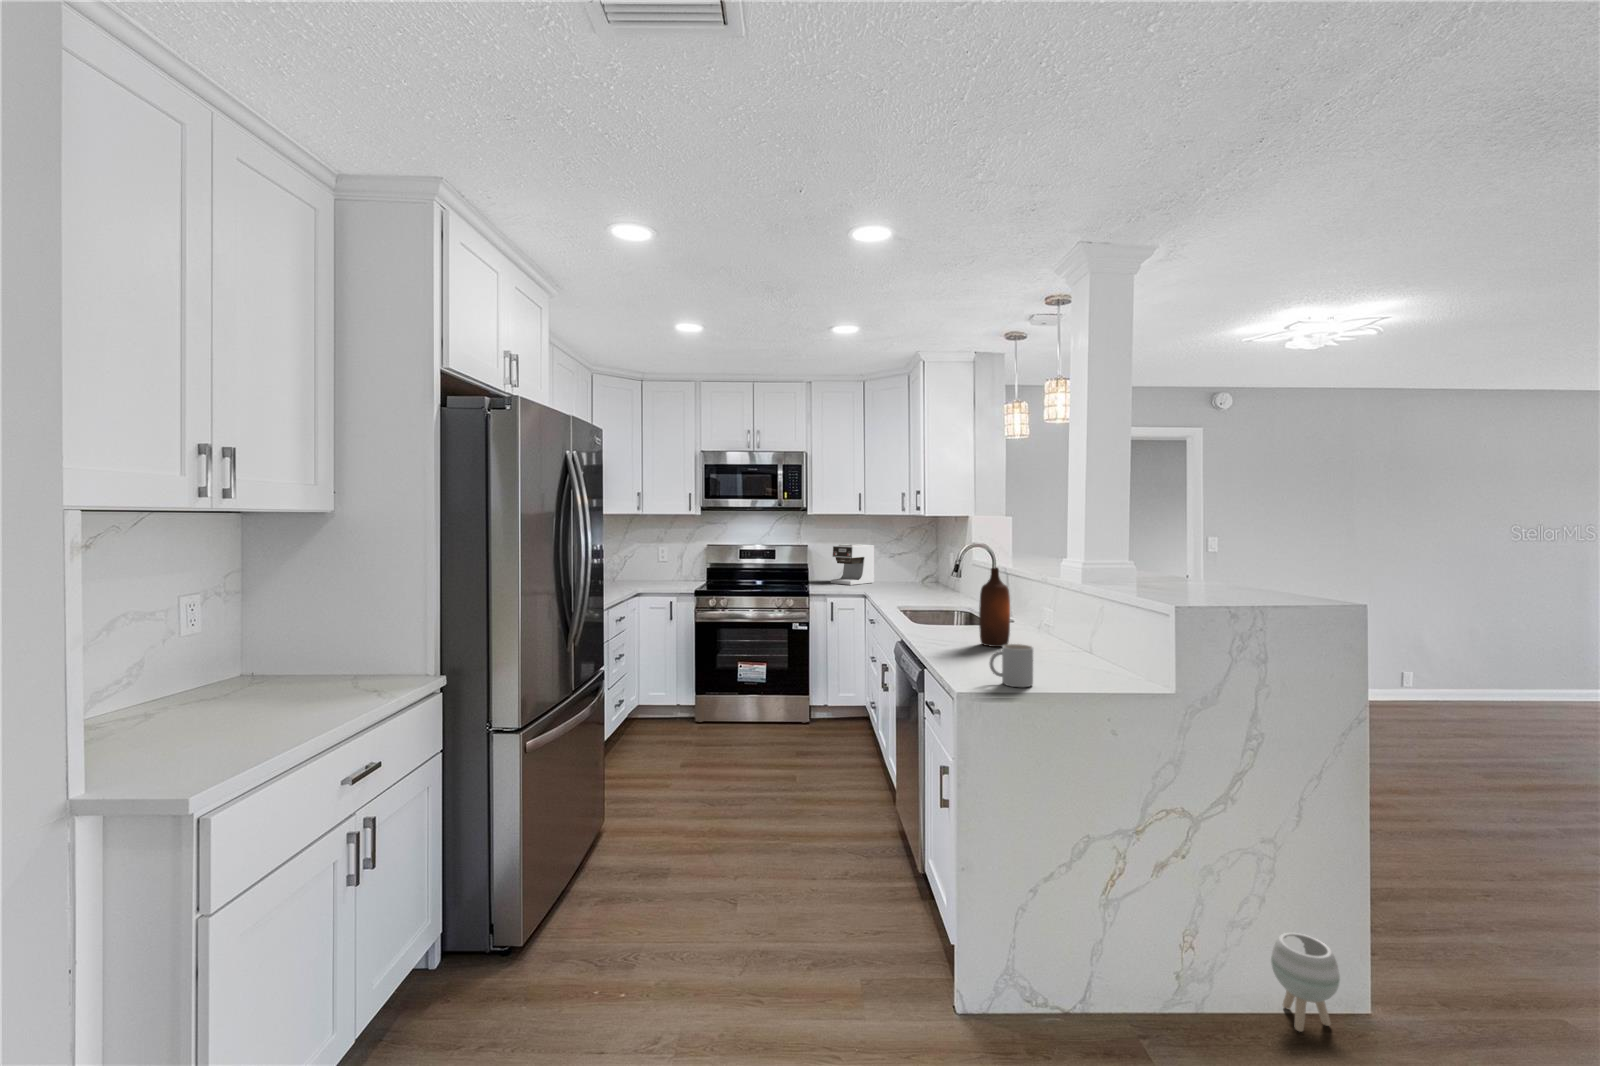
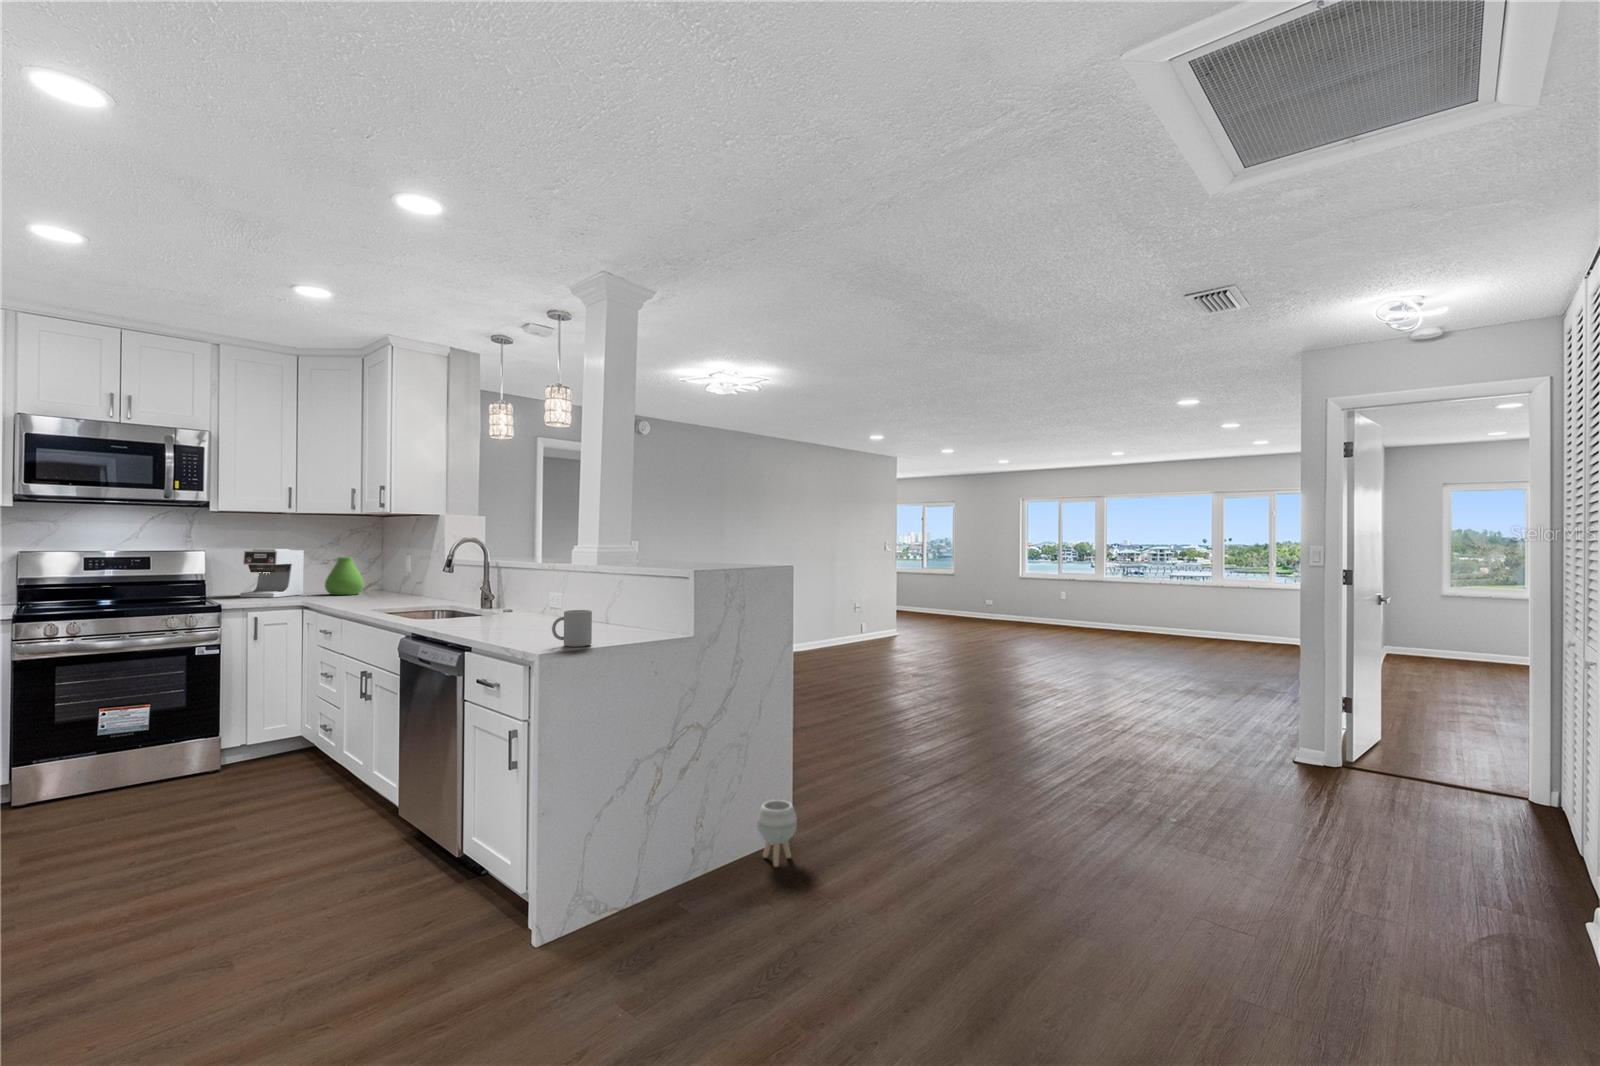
vase: none [889,551,918,585] -> present [325,557,364,595]
bottle: present [979,568,1010,647] -> none [505,552,535,627]

